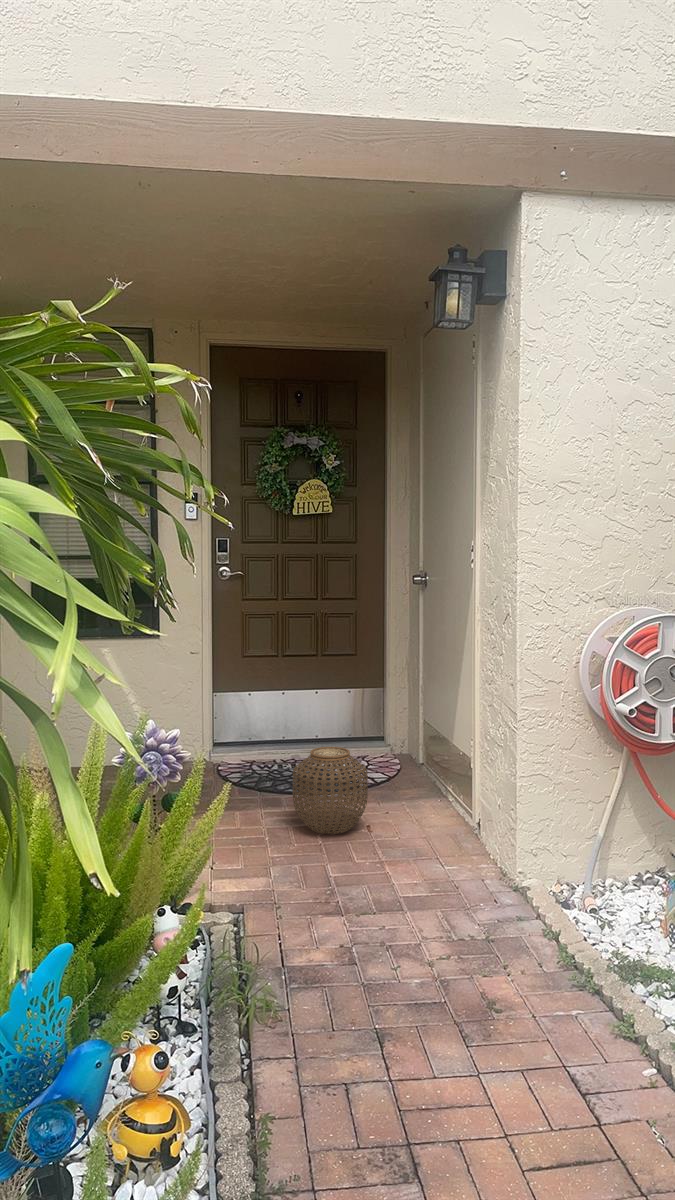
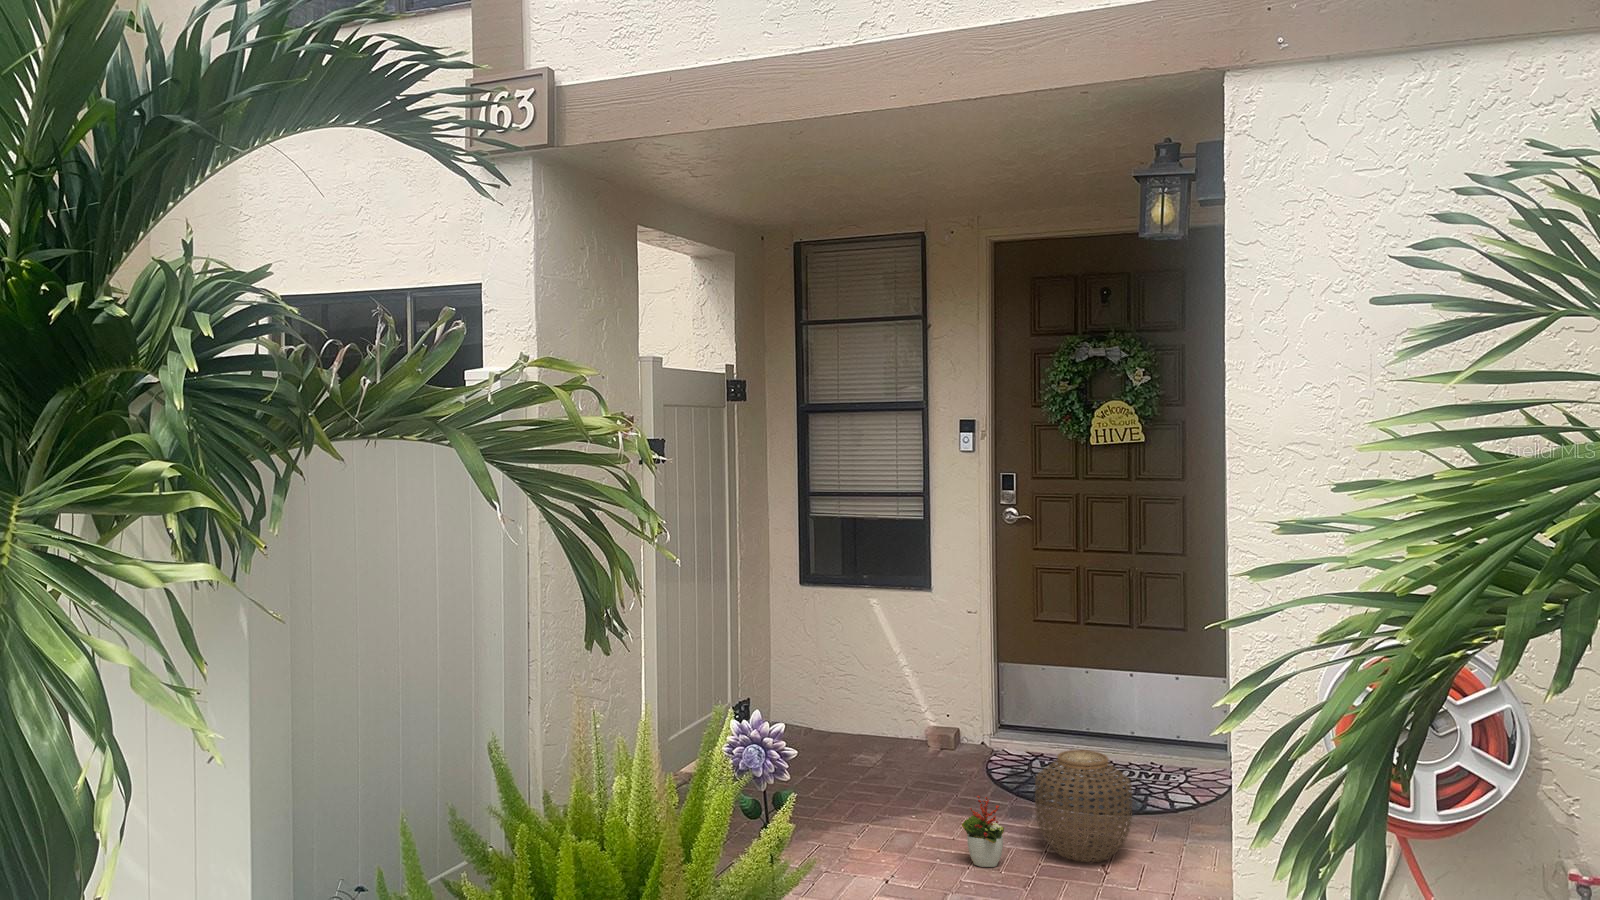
decorative plant: none [242,791,277,849] -> present [962,796,1004,867]

